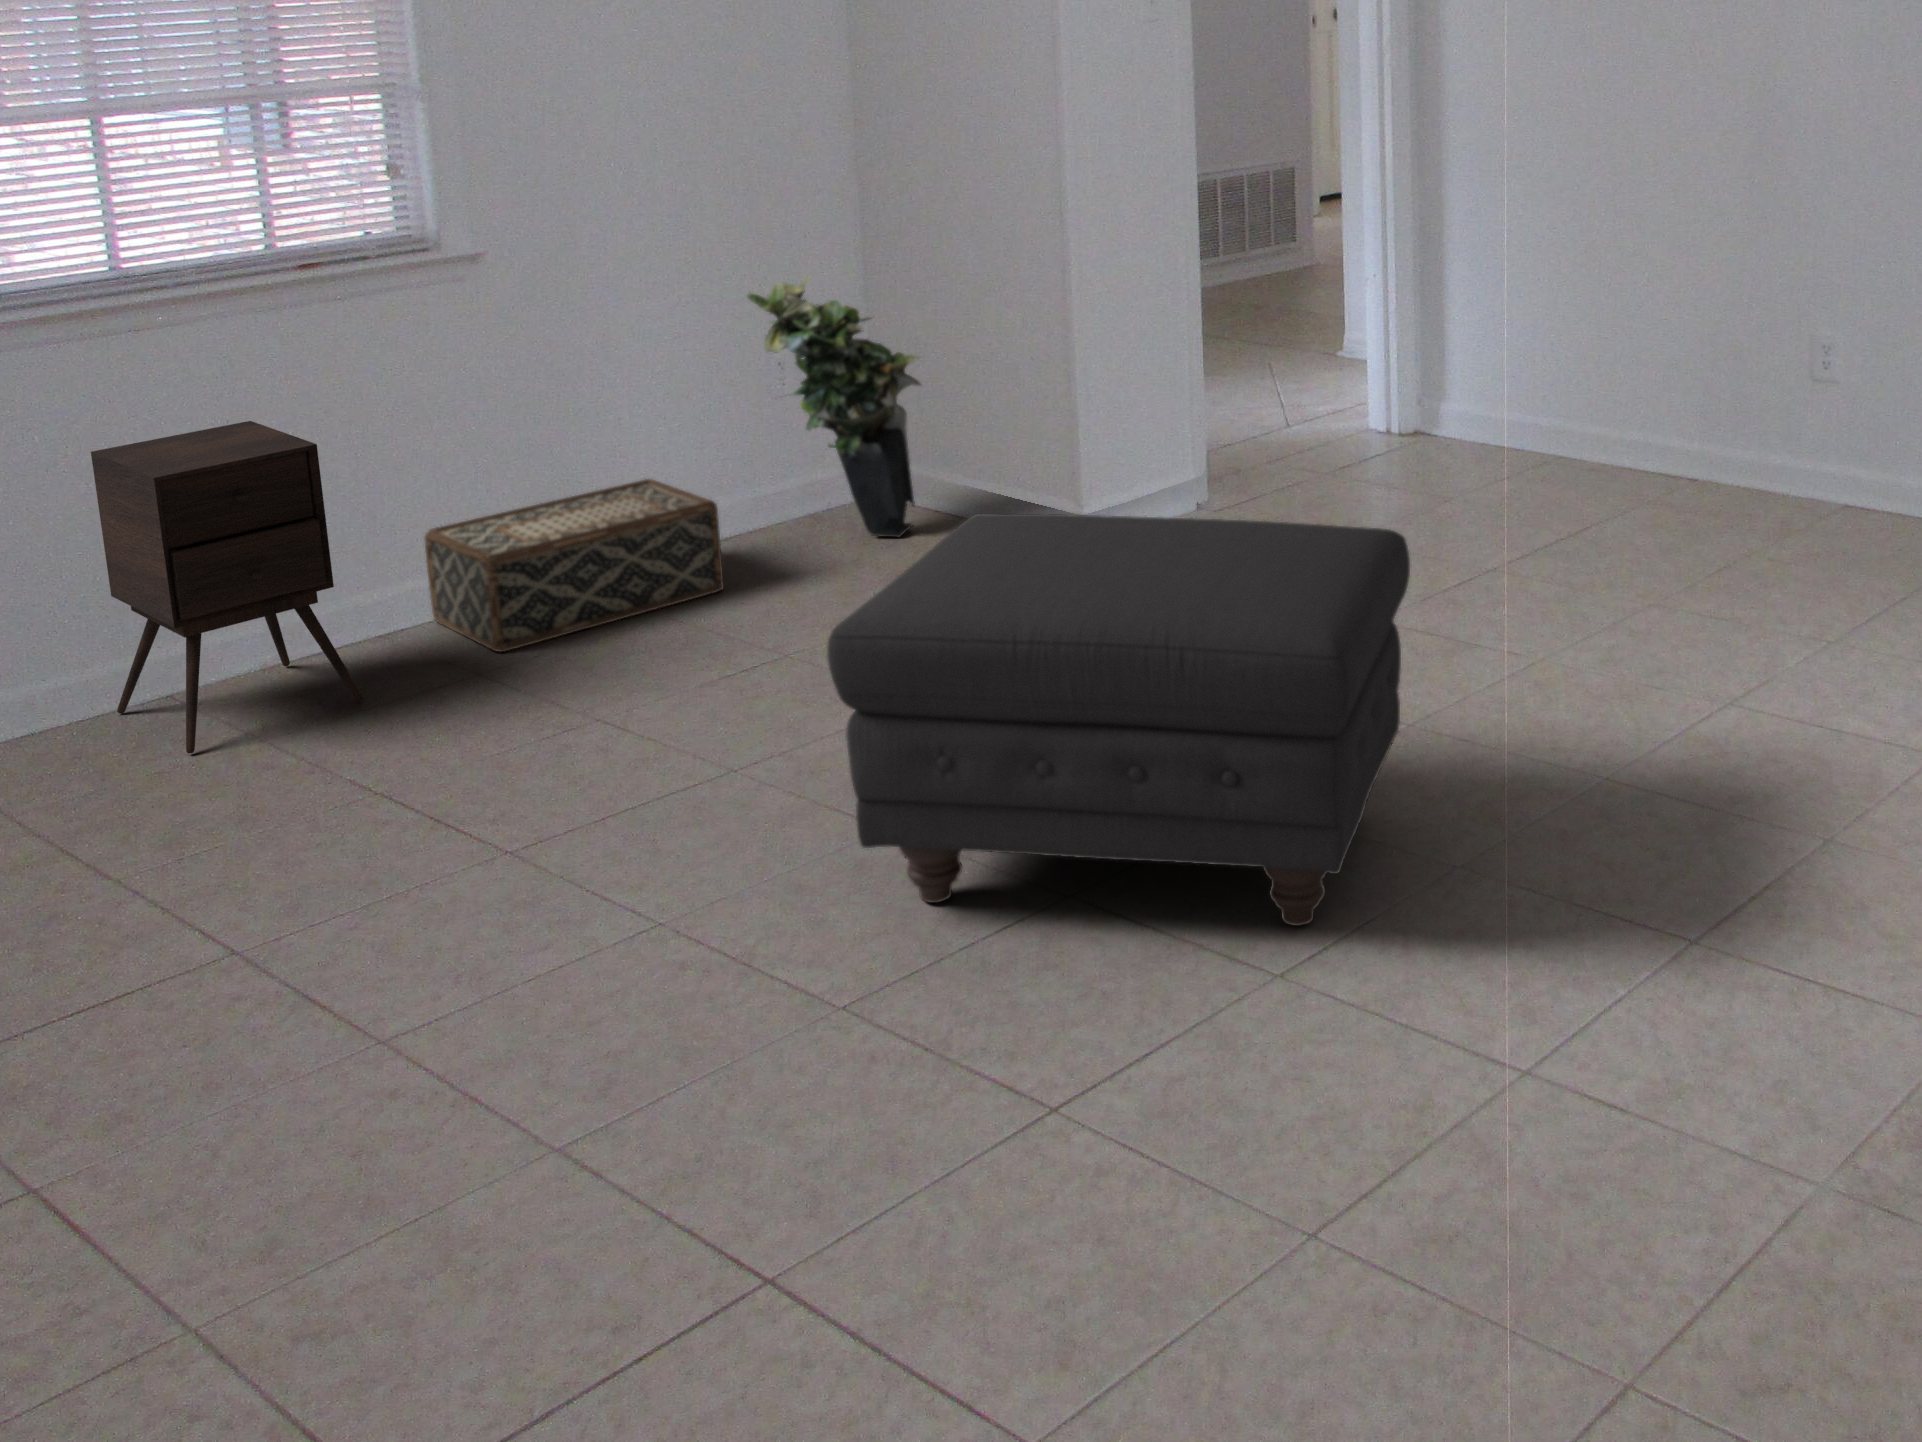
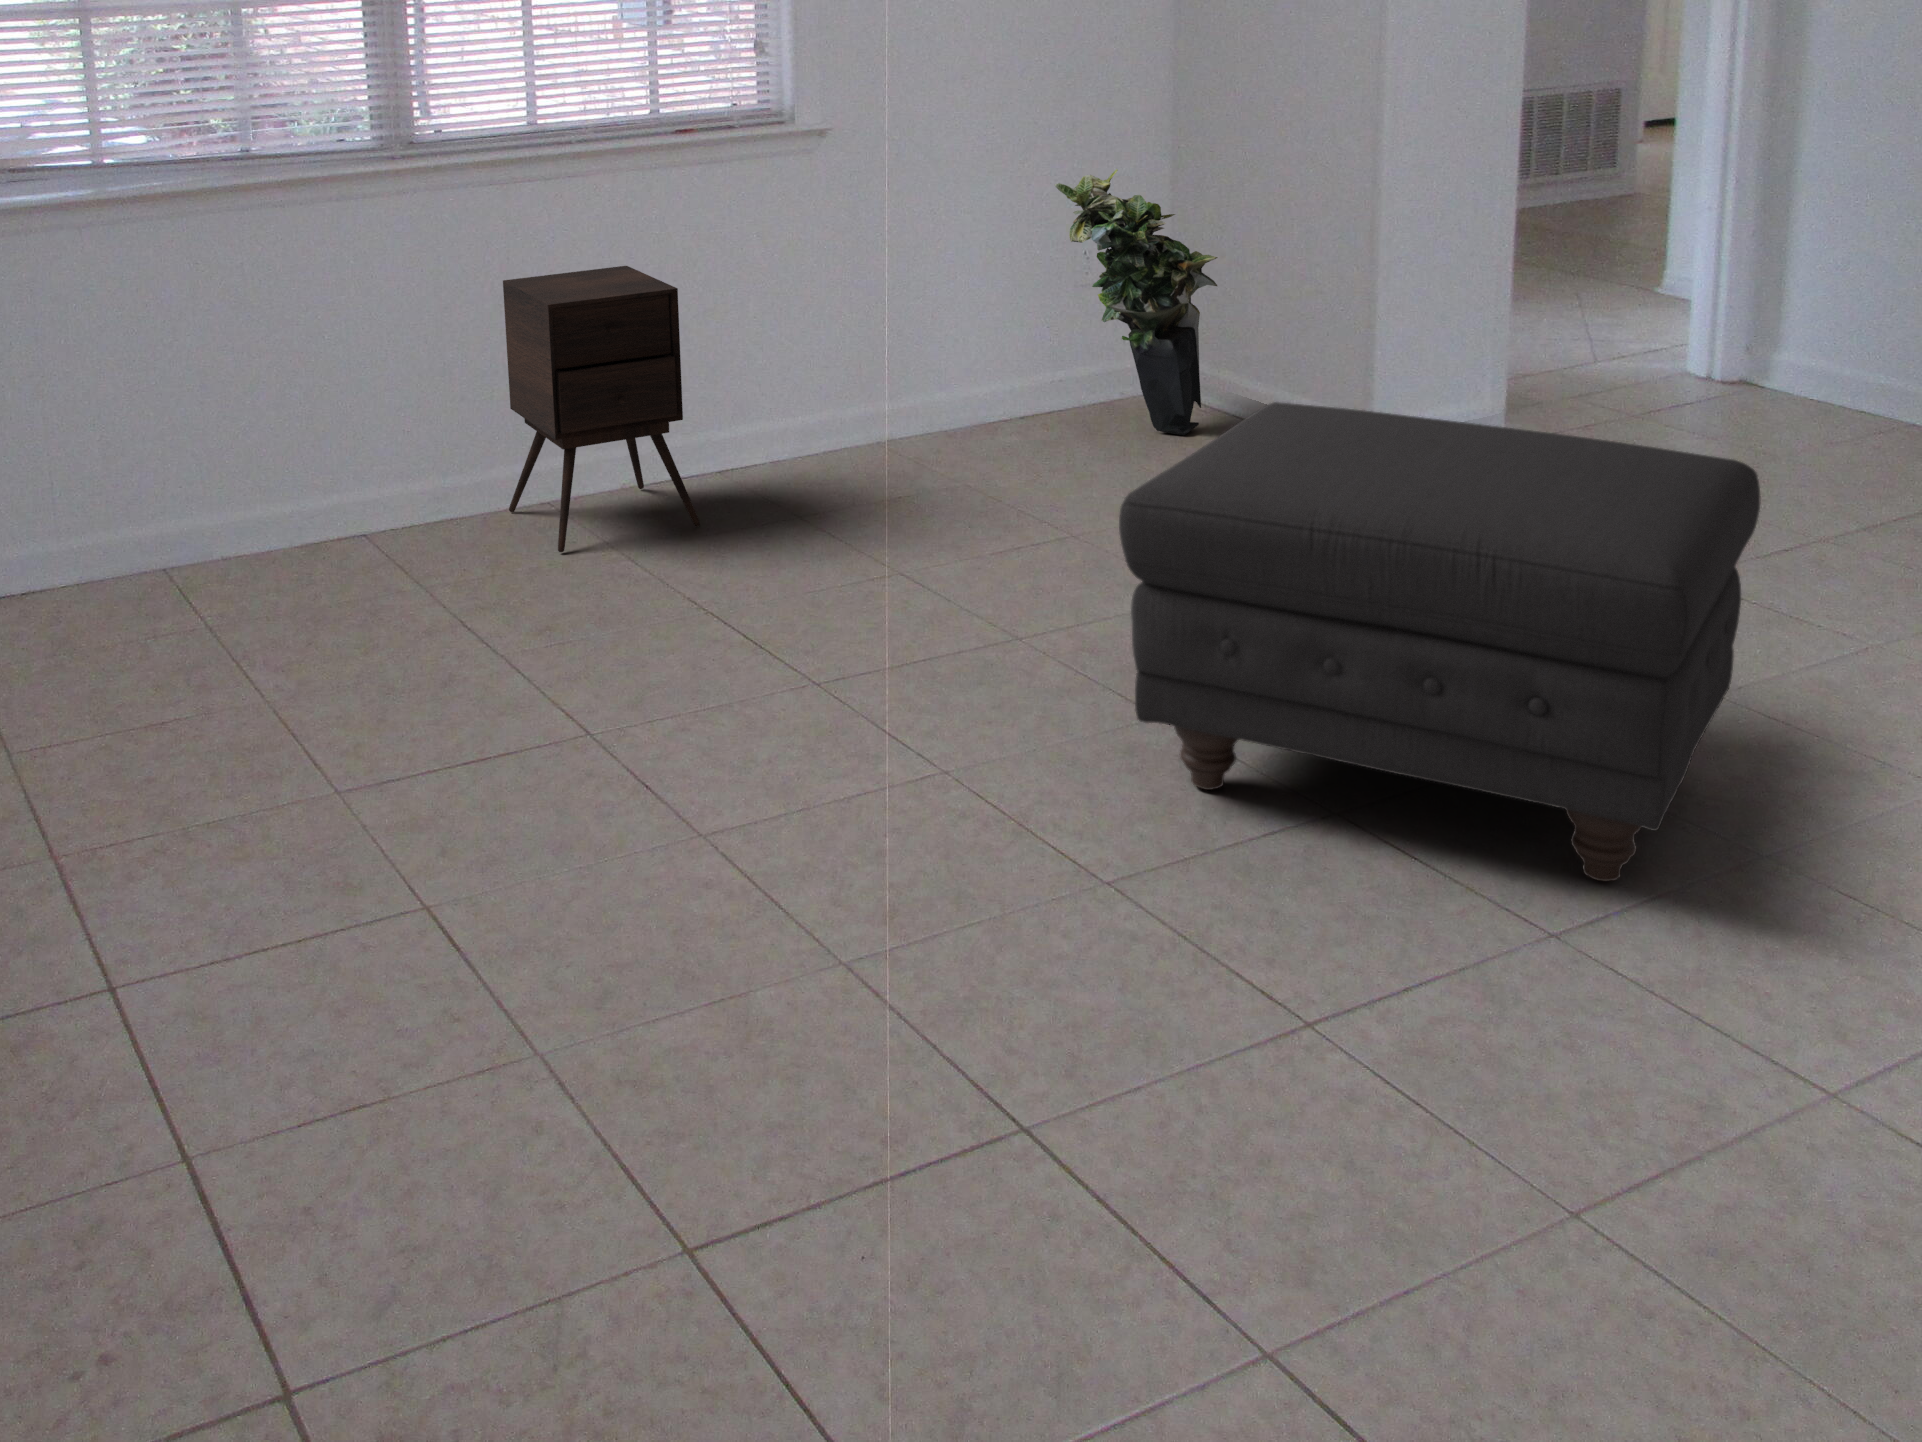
woven basket: present [424,479,724,652] -> none [760,354,1016,499]

